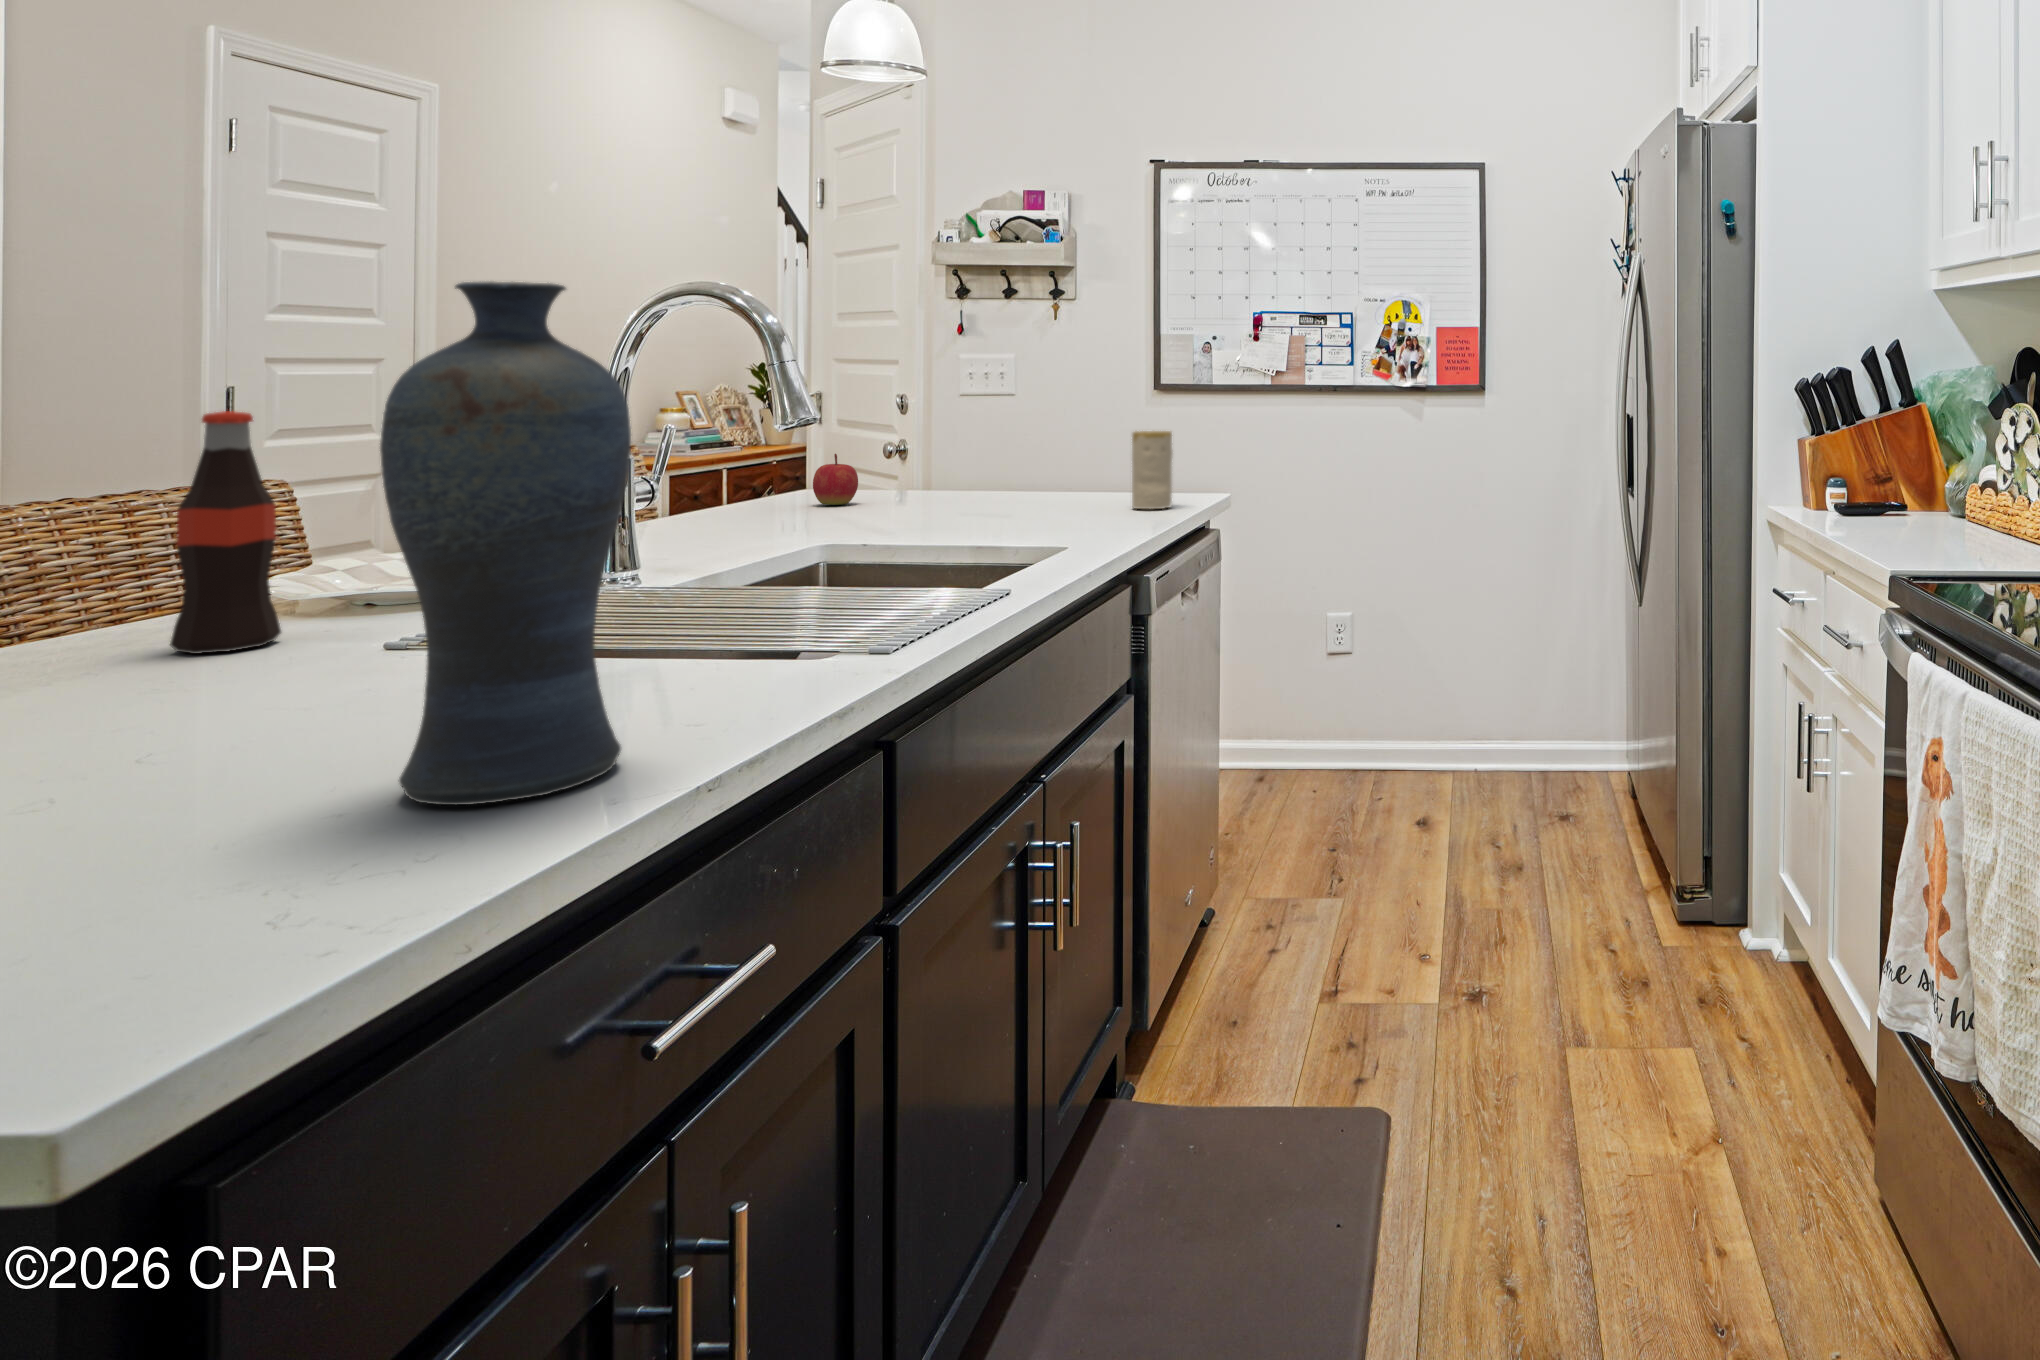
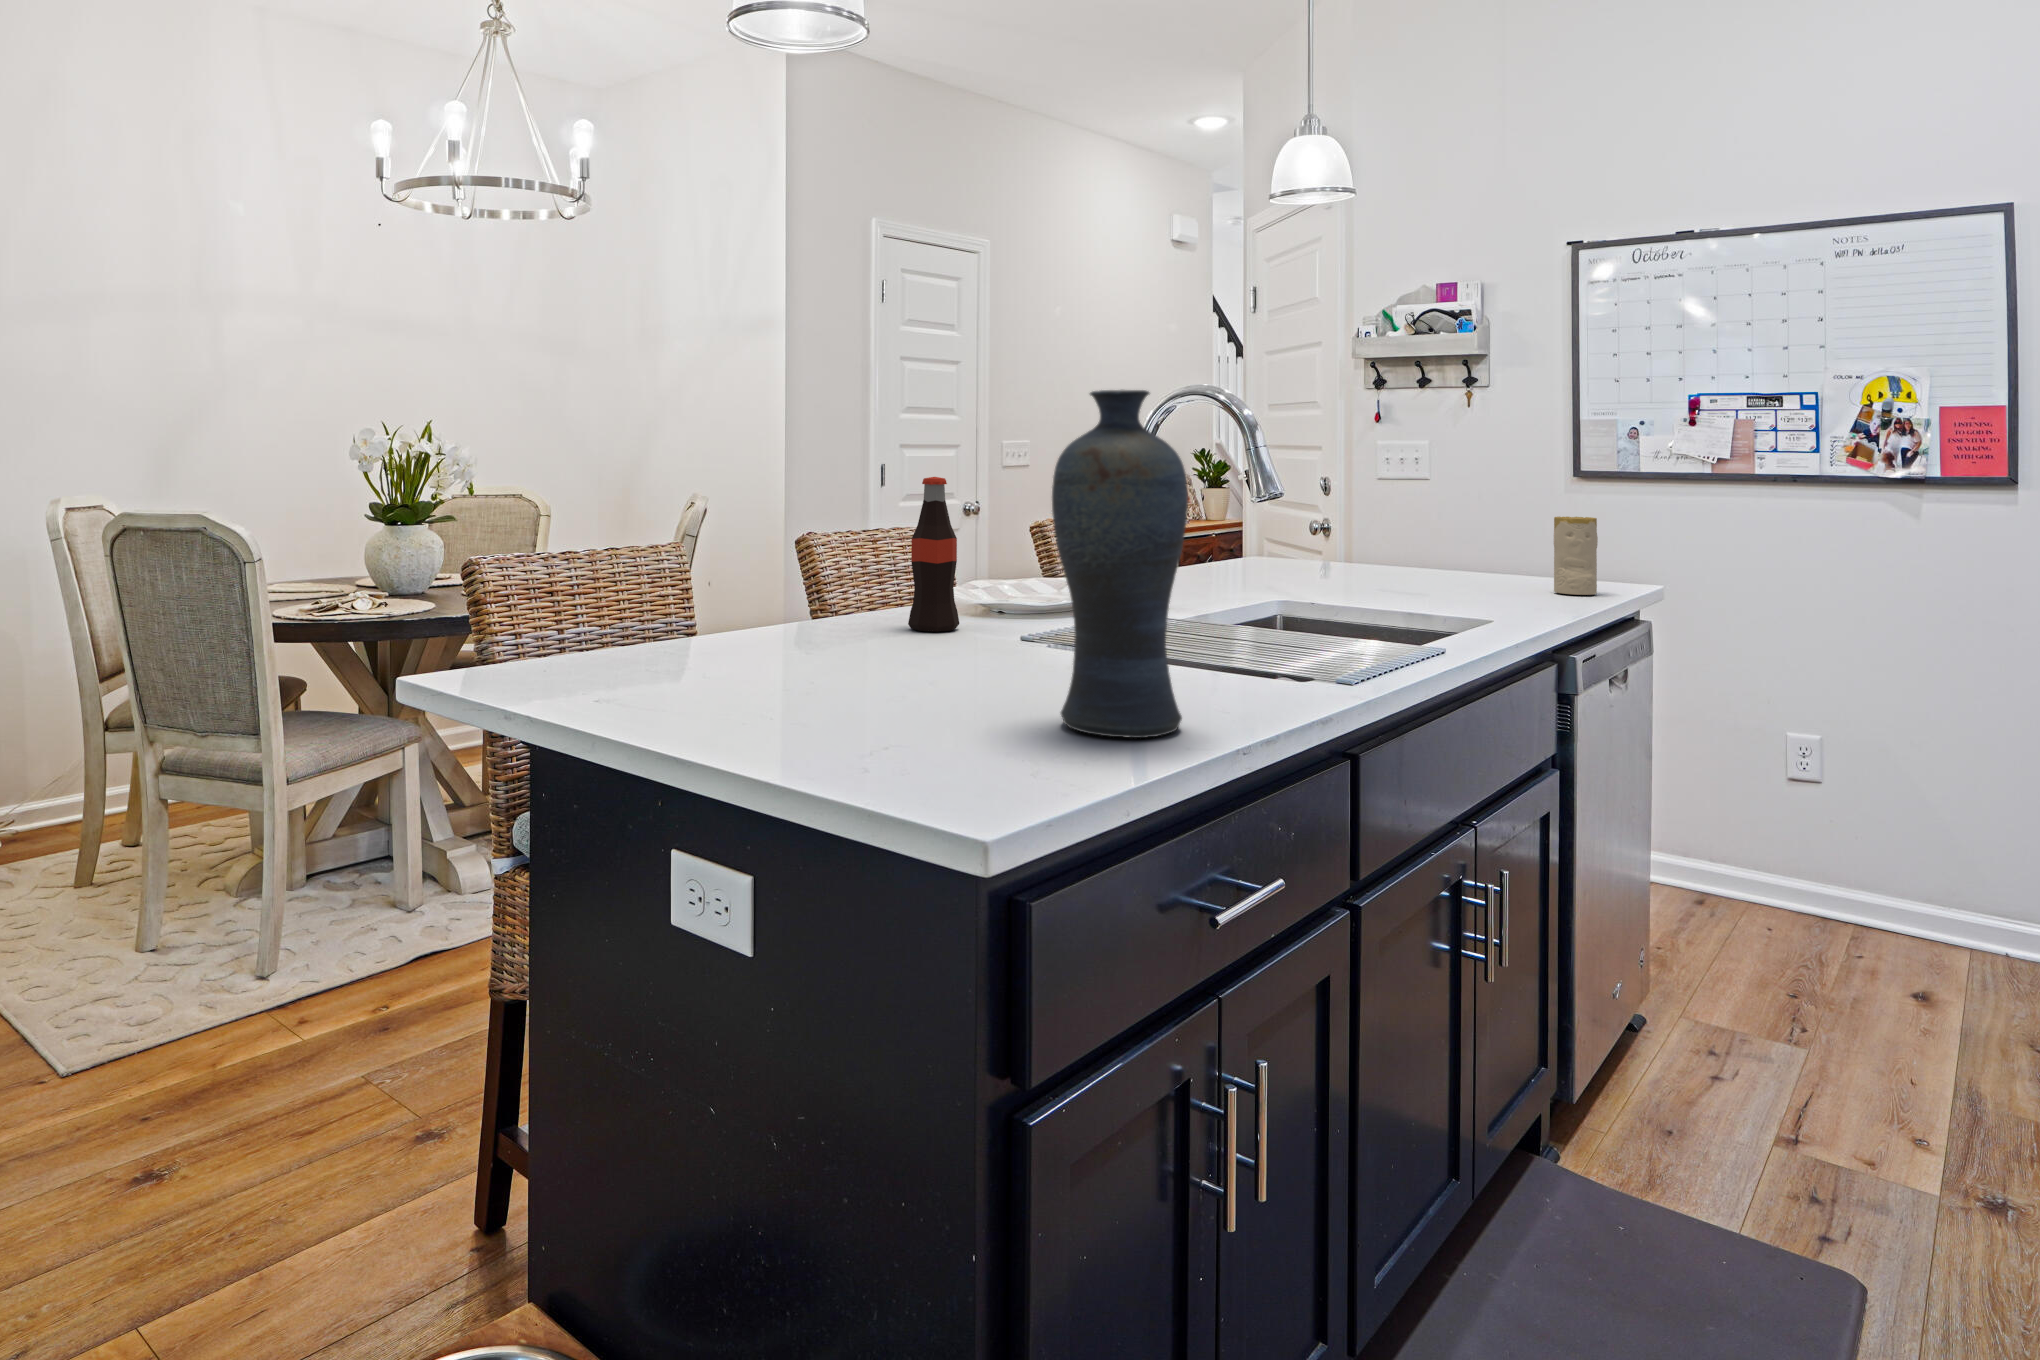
apple: present [813,454,858,505] -> none [1262,526,1298,570]

